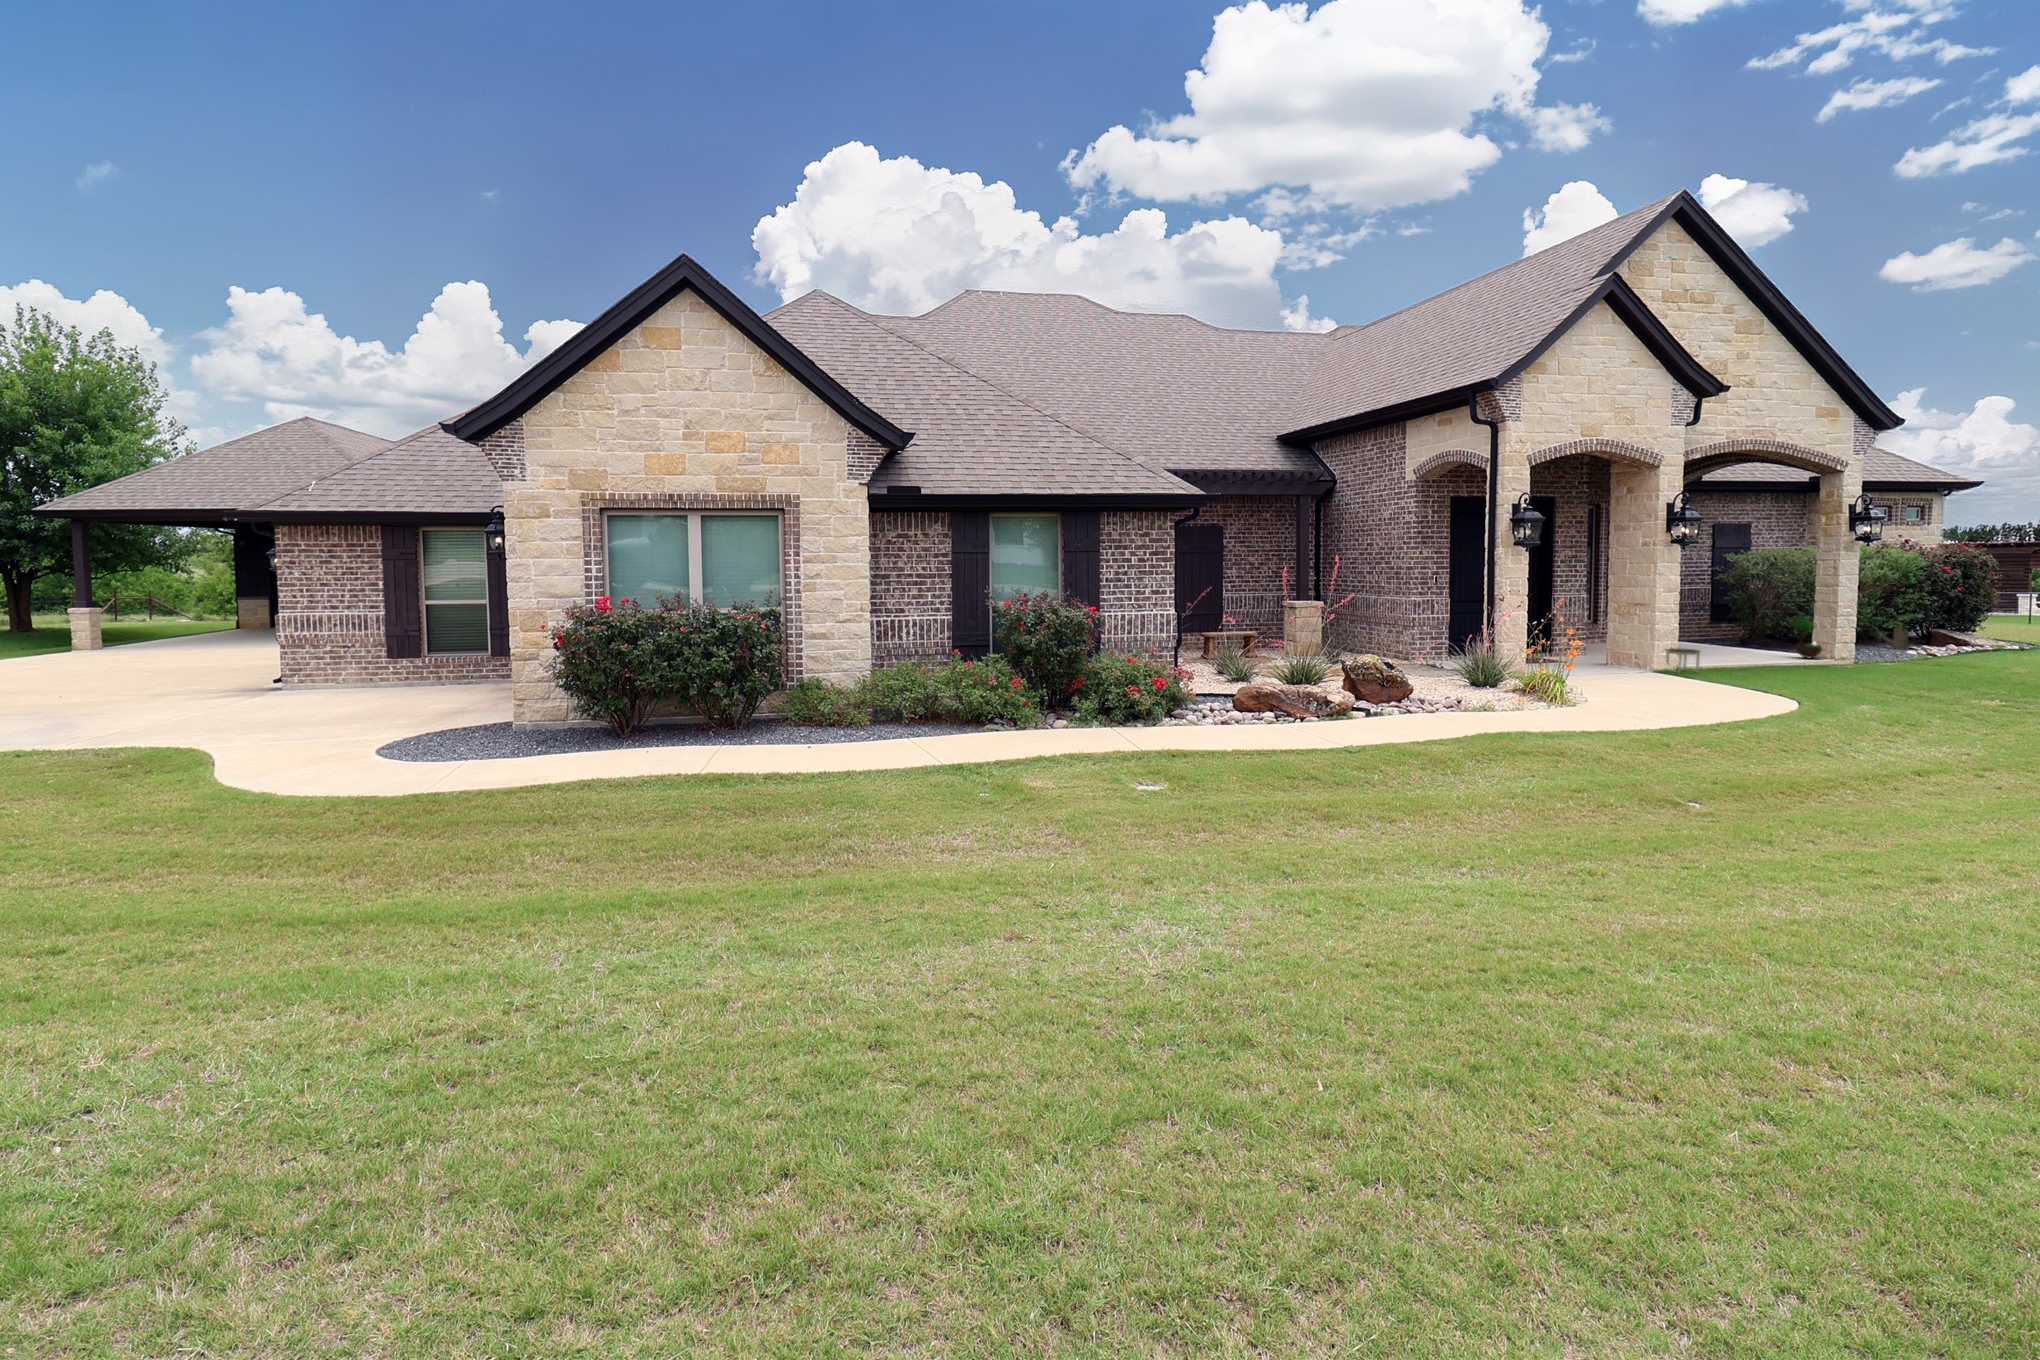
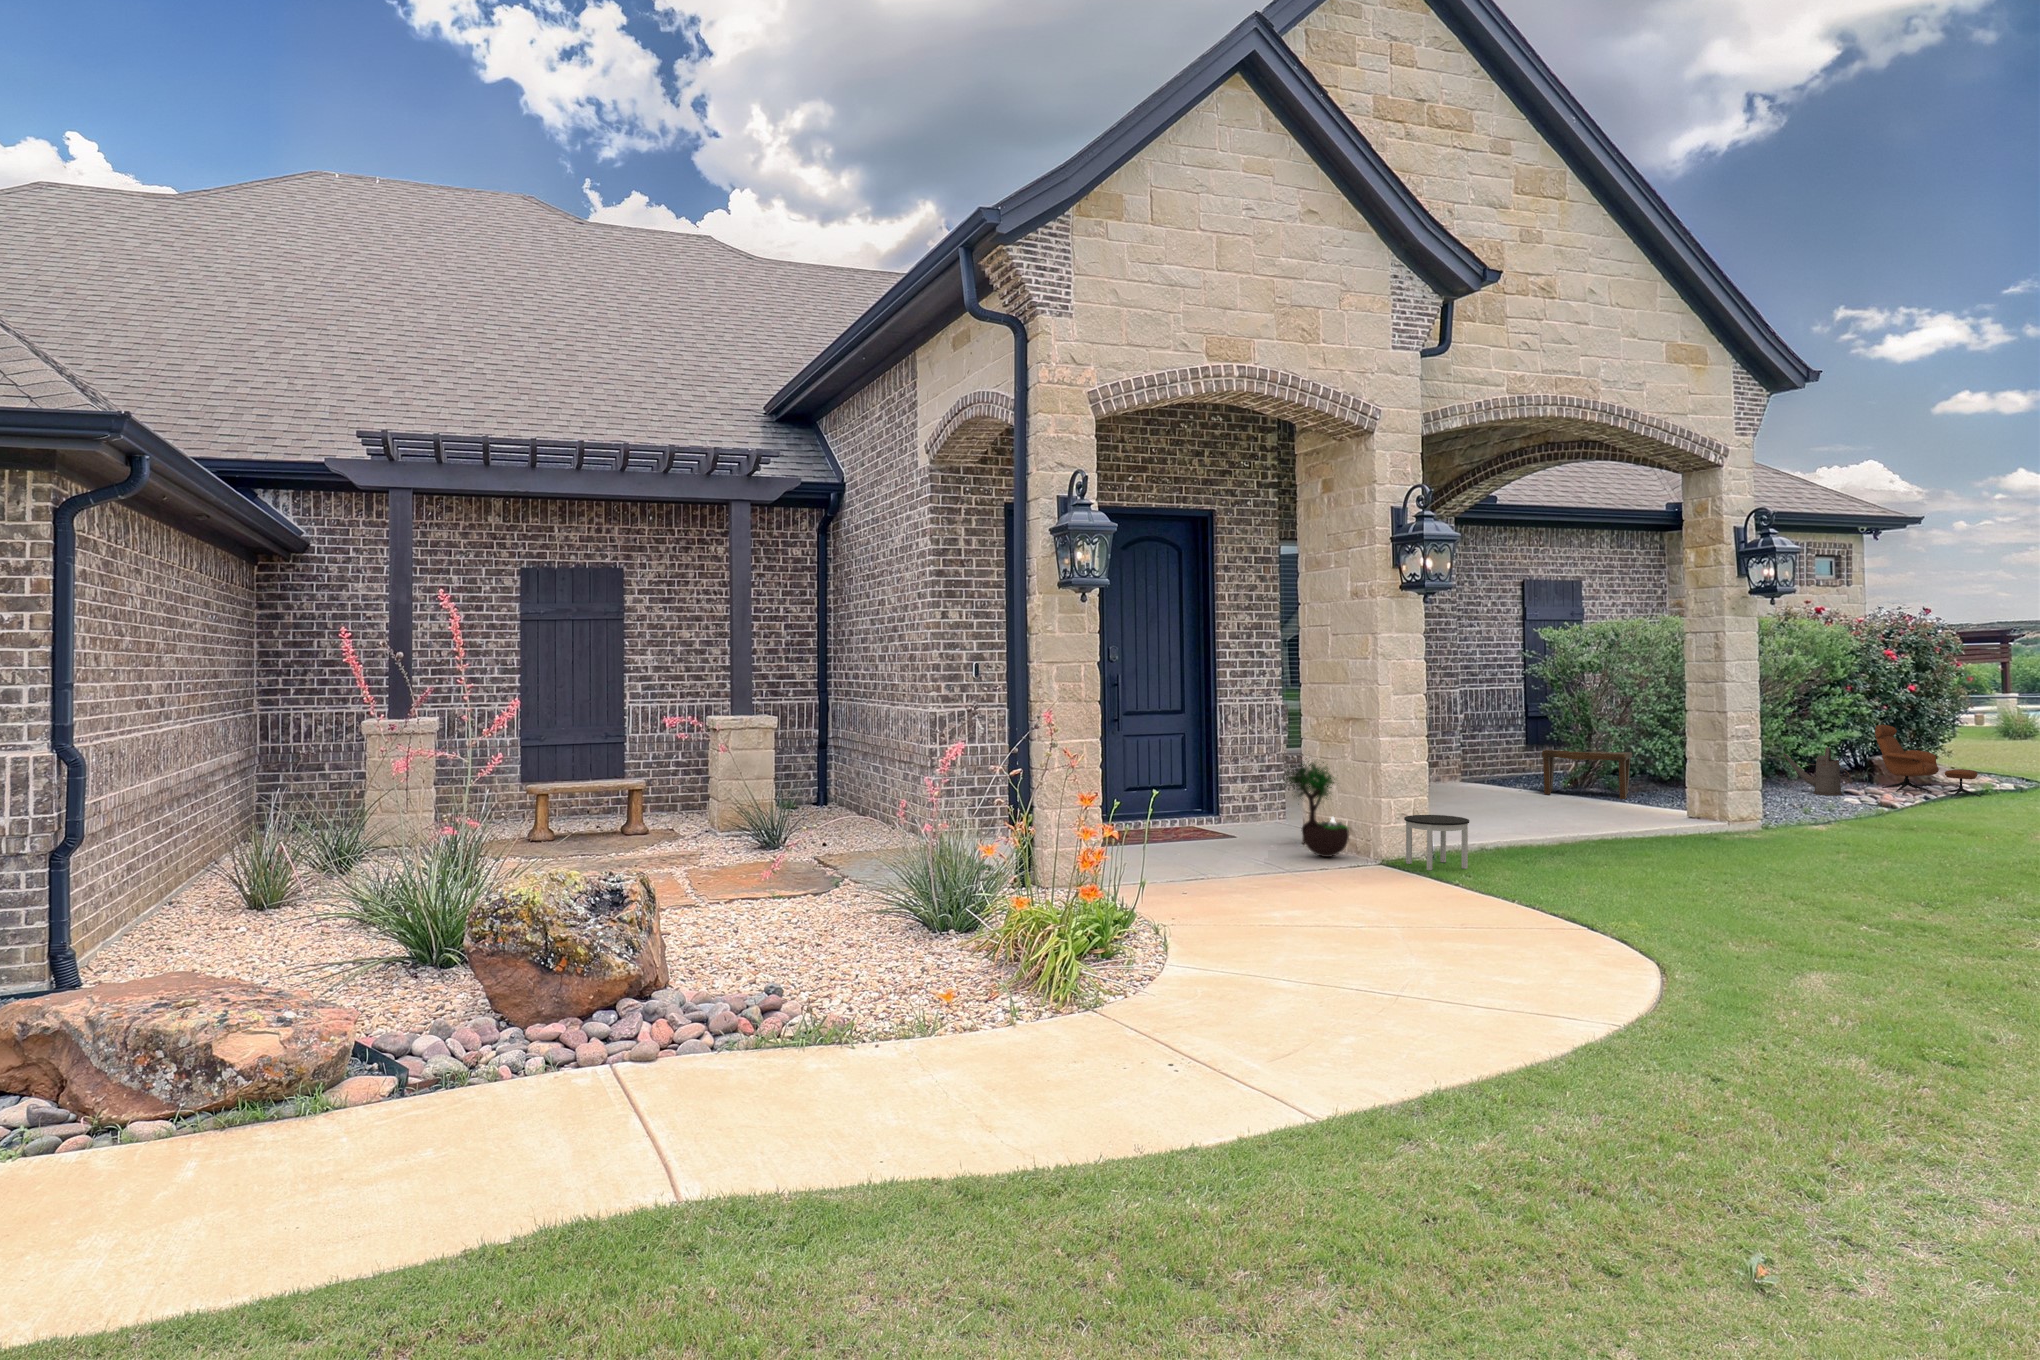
lounge chair: none [1933,611,1997,651] -> present [1875,725,1981,797]
potted tree: present [1791,616,1822,658] -> present [1283,758,1349,857]
bench: none [1725,623,1780,650] -> present [1542,749,1632,799]

